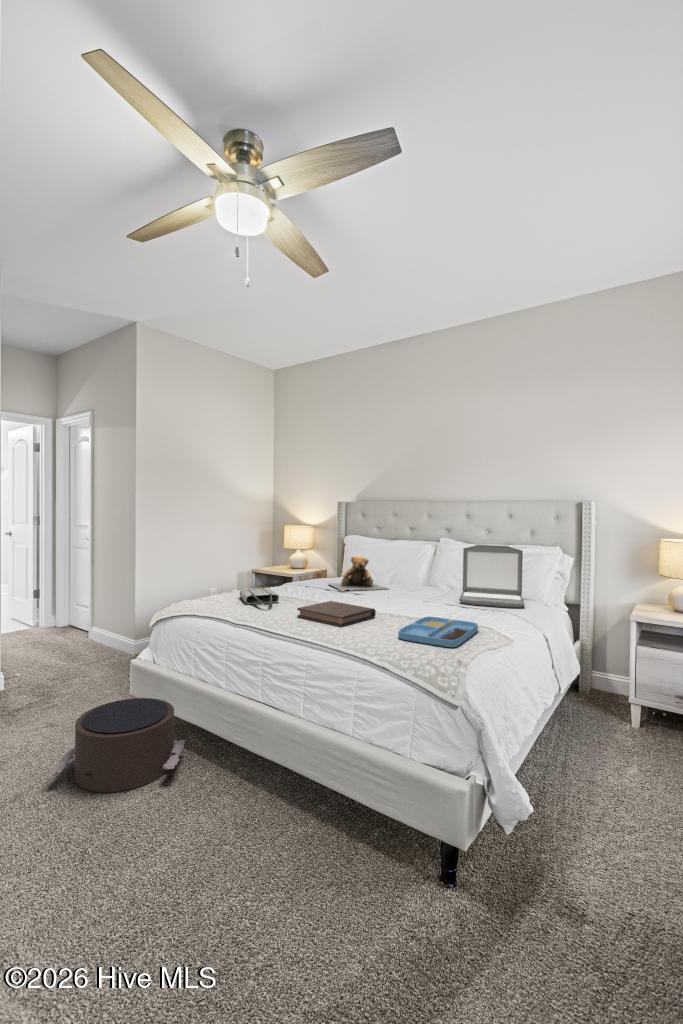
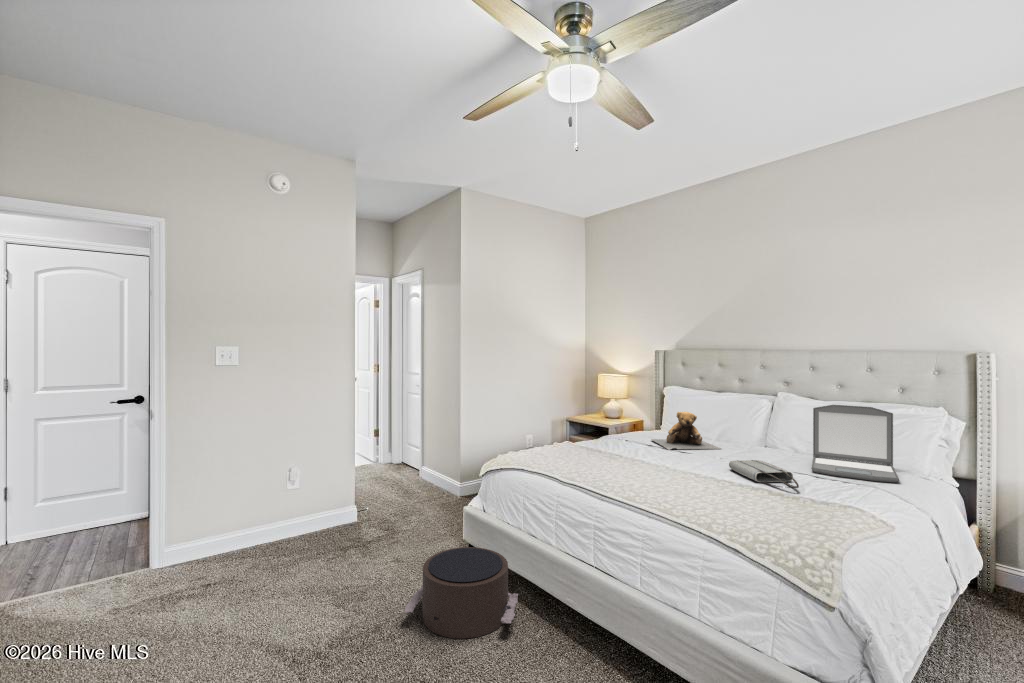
tote bag: present [240,588,279,606] -> present [729,460,799,488]
book: present [297,601,376,627] -> none [628,464,714,496]
tray: present [398,617,478,647] -> none [747,490,845,533]

